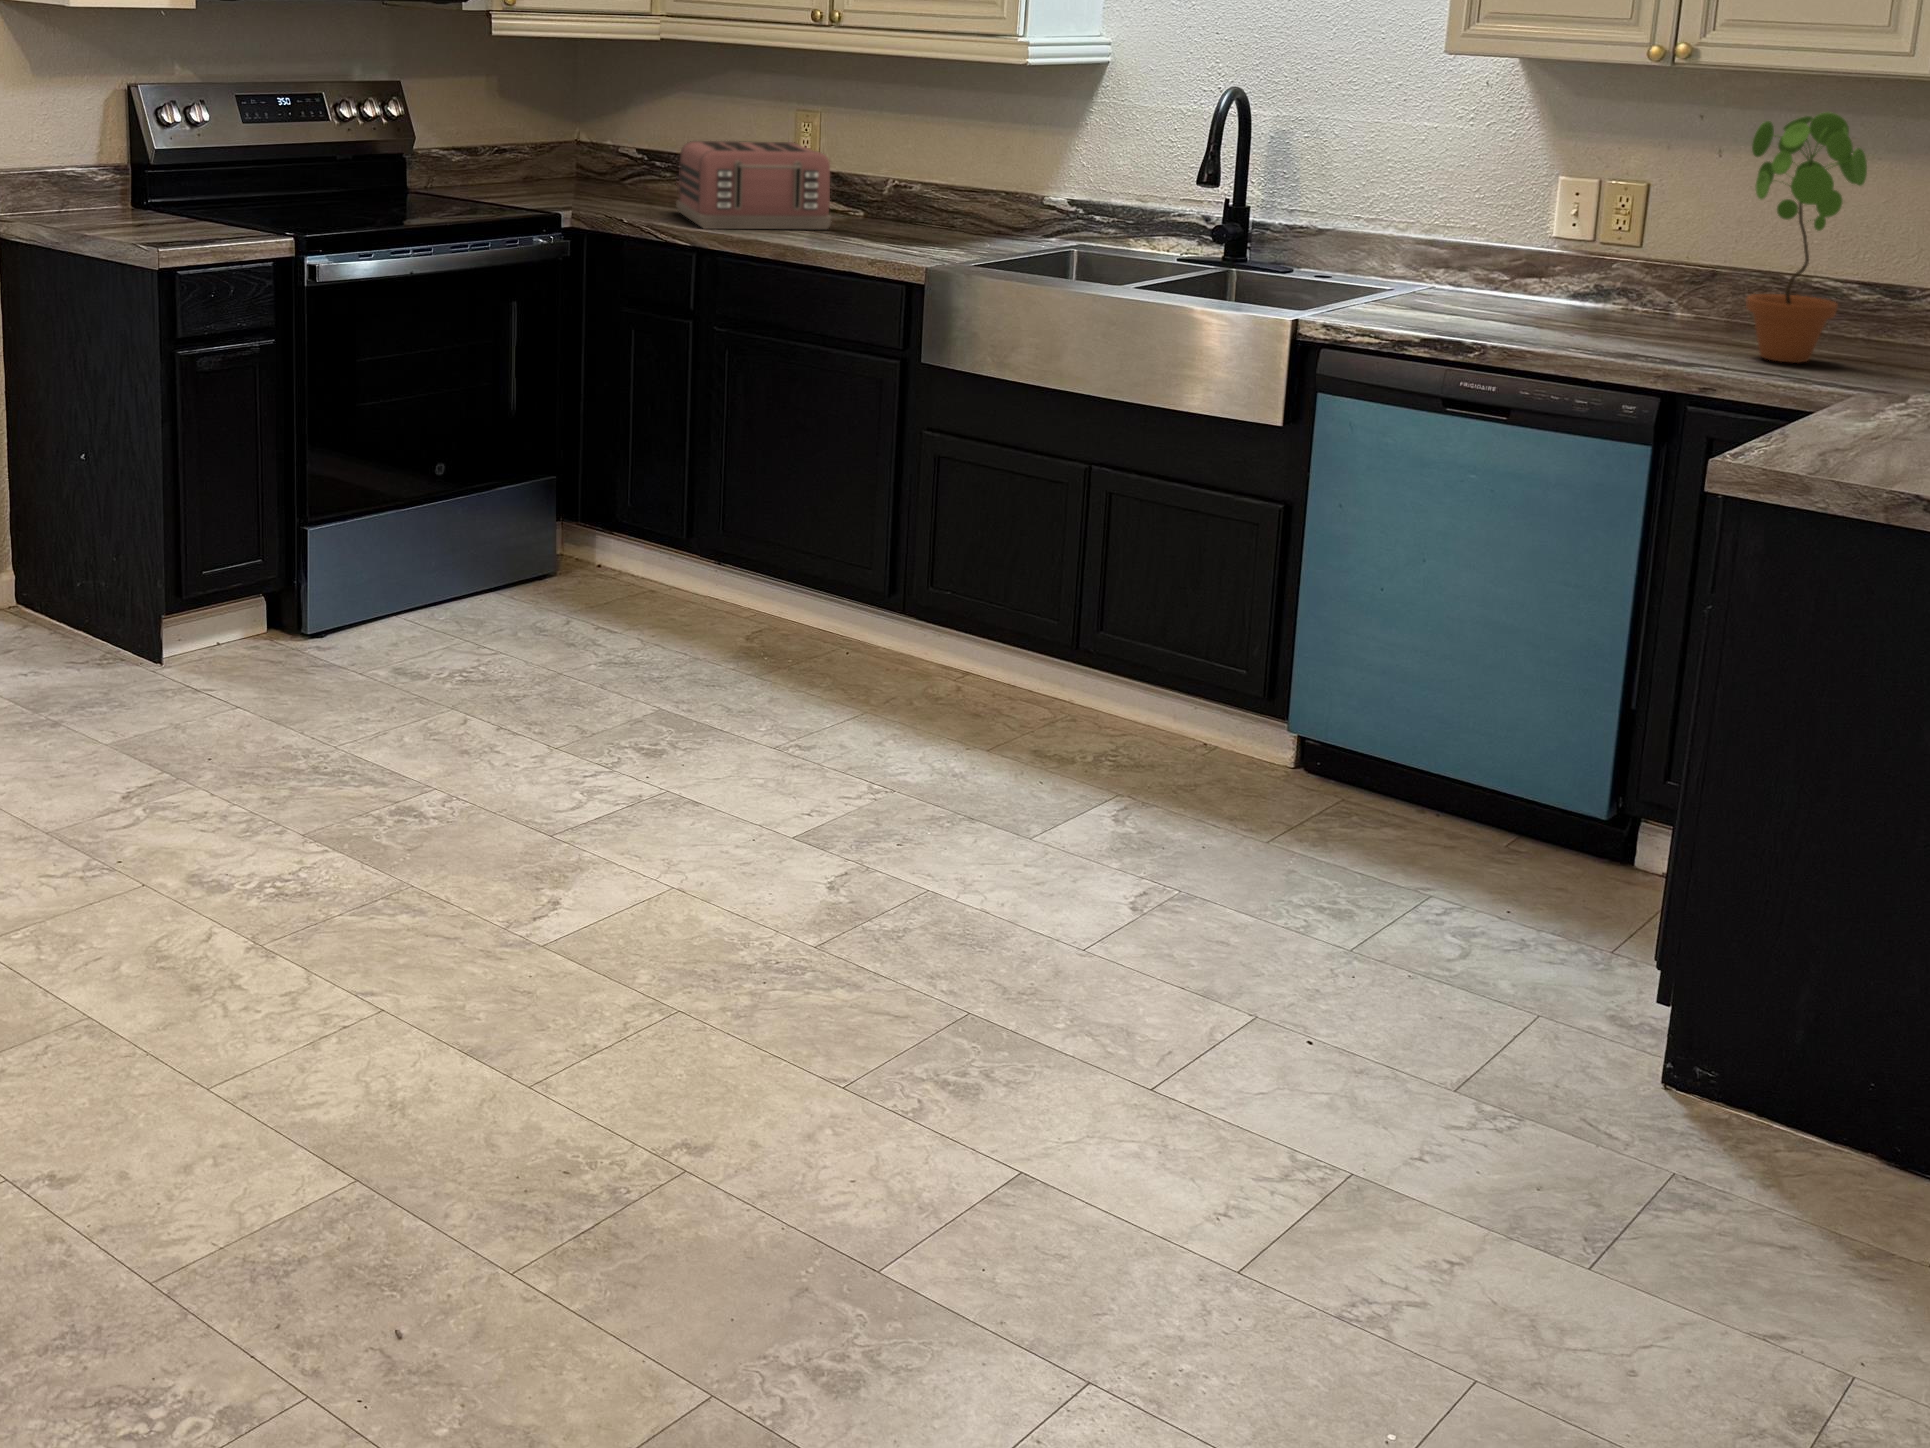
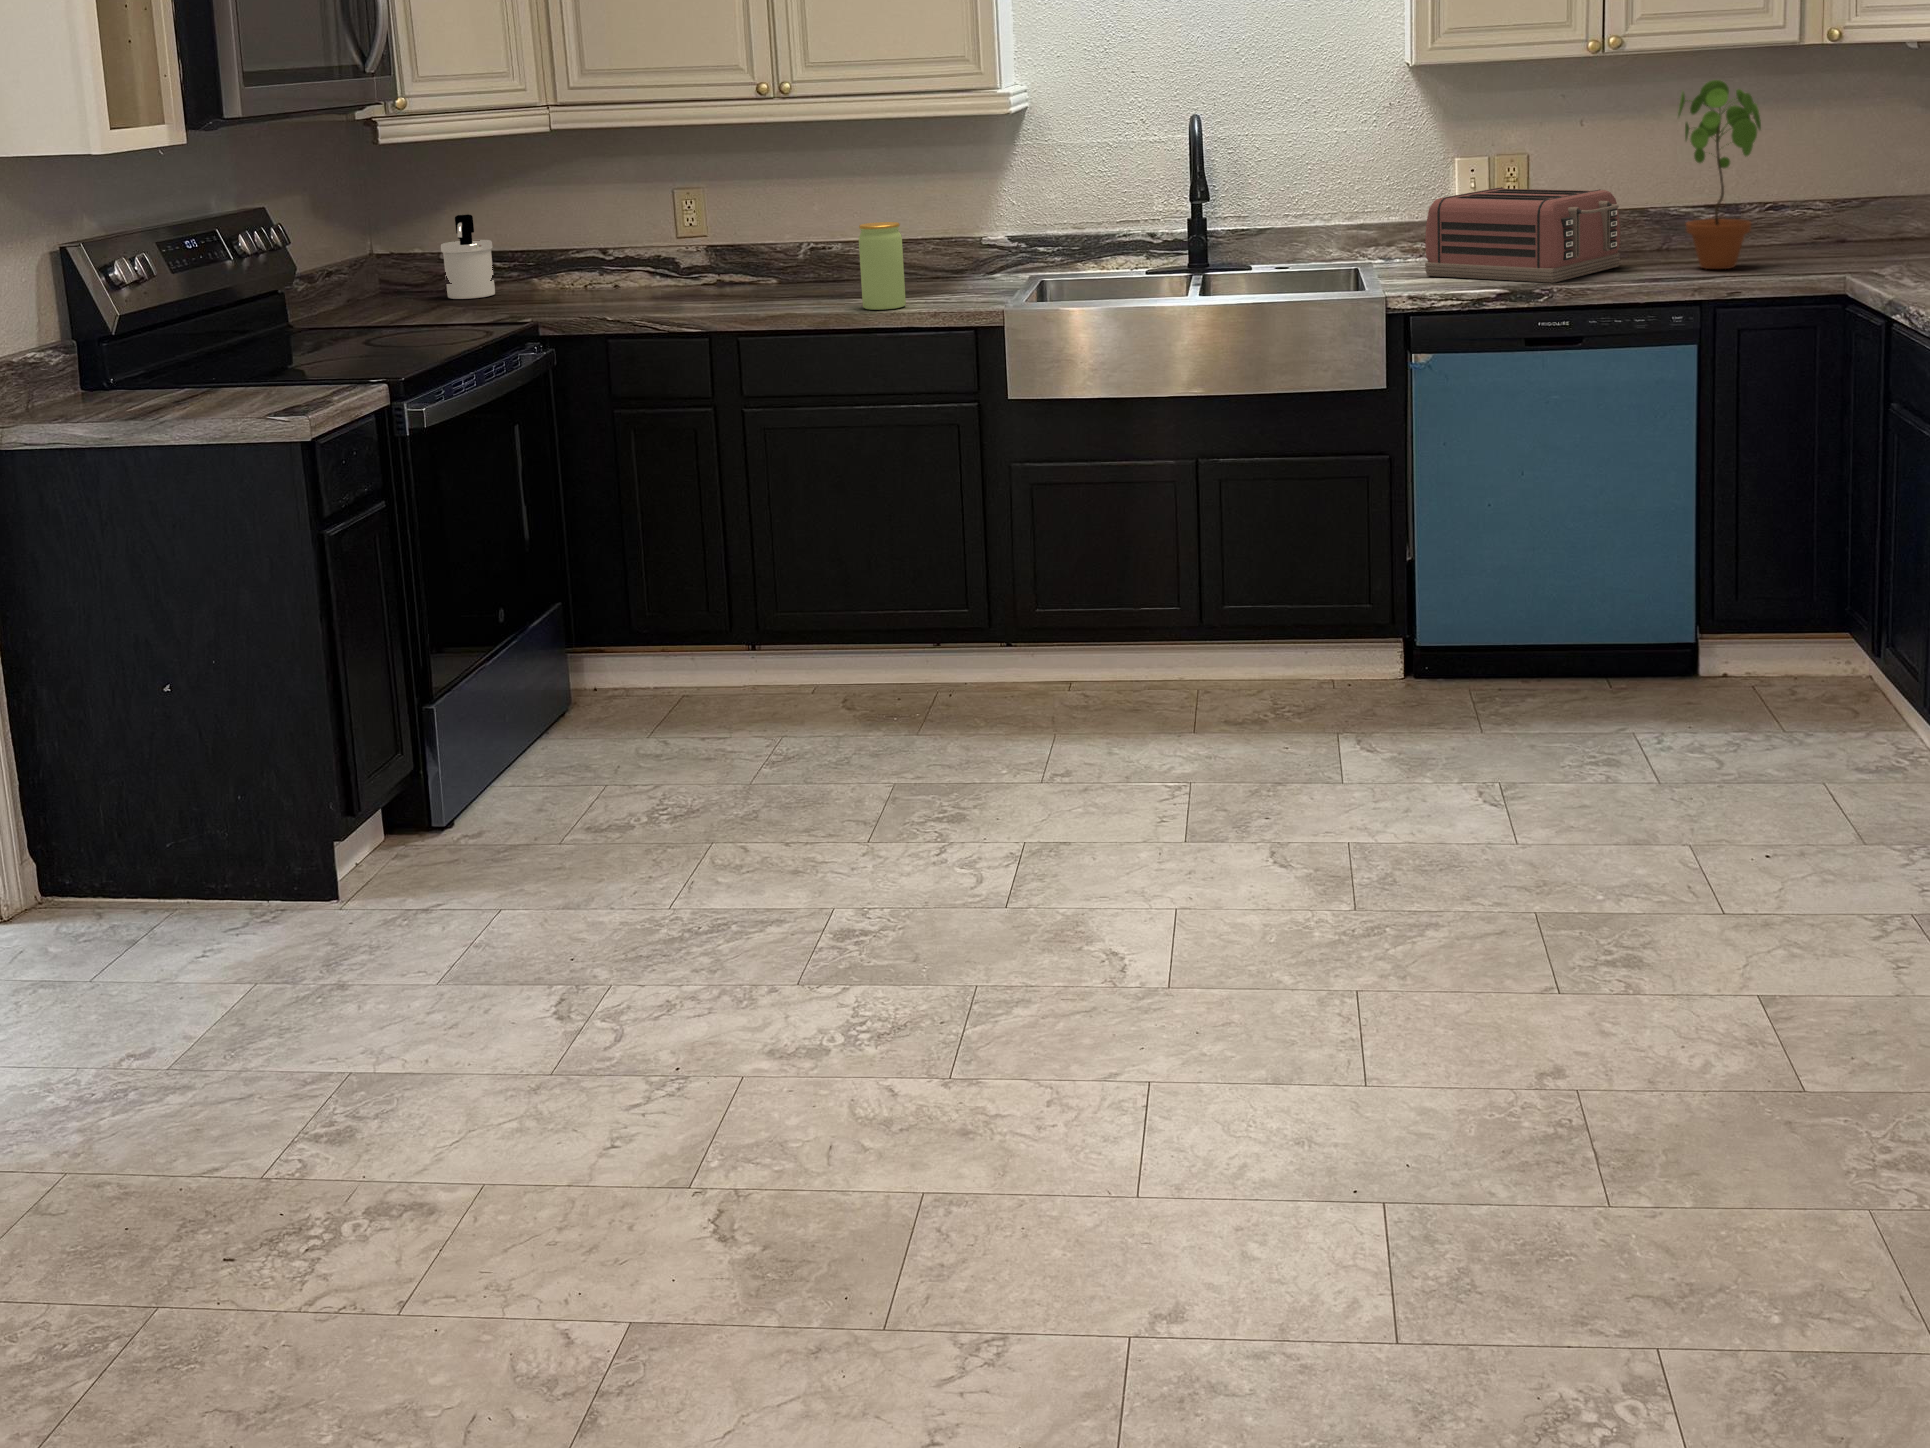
soap dispenser: none [609,112,658,191] -> present [441,214,495,299]
toaster: present [677,141,832,229] -> present [1425,187,1620,283]
jar: none [830,161,878,251] -> present [859,222,906,310]

